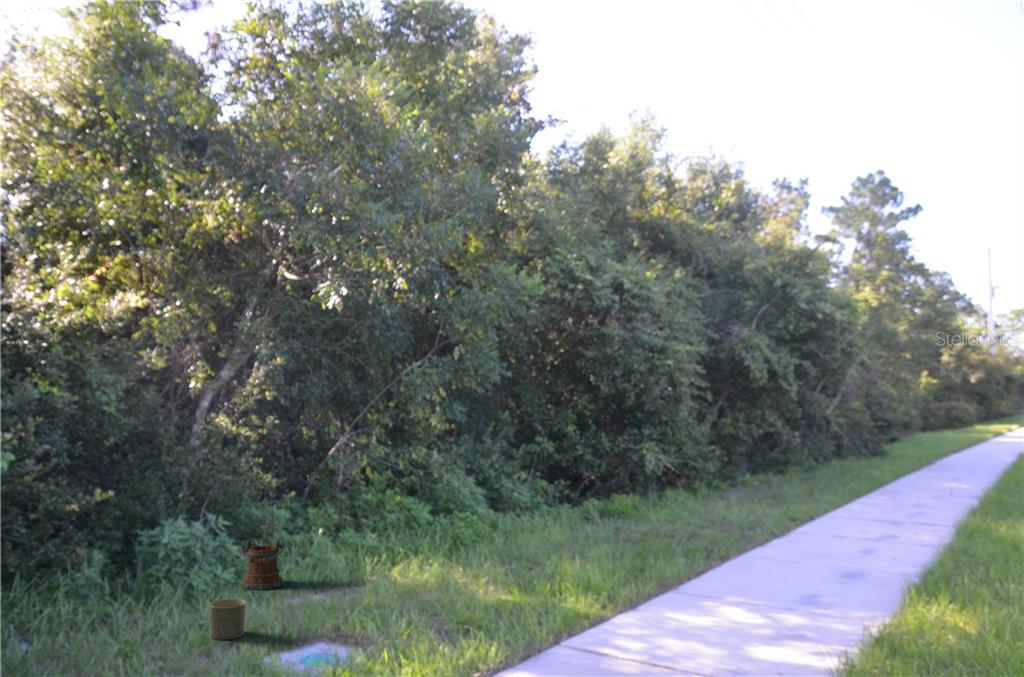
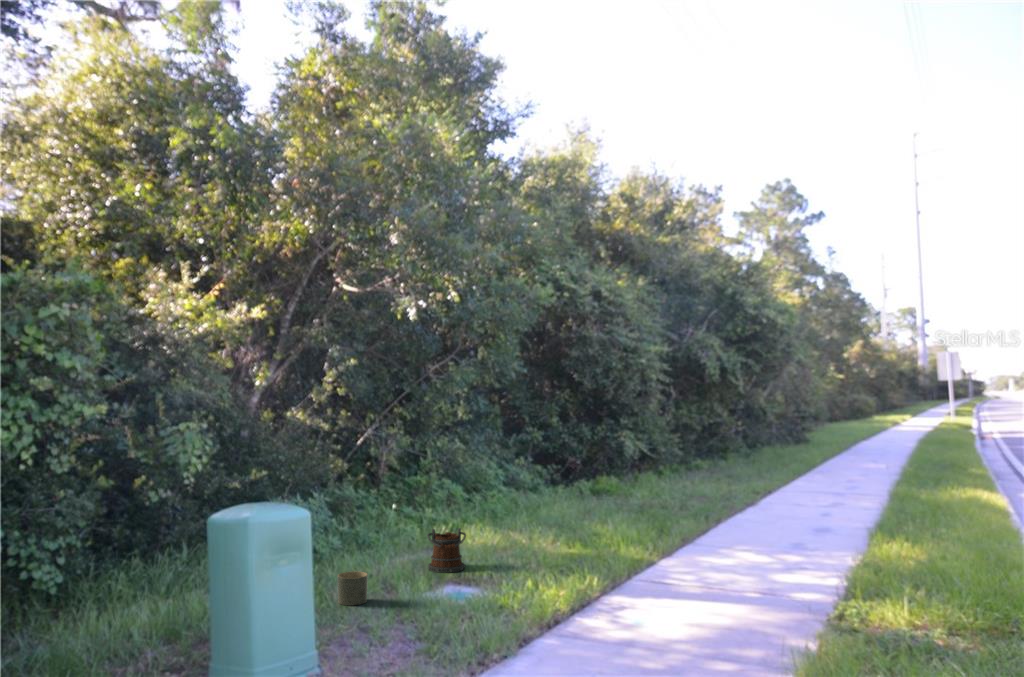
bucket: present [240,540,284,590] -> present [427,528,466,573]

